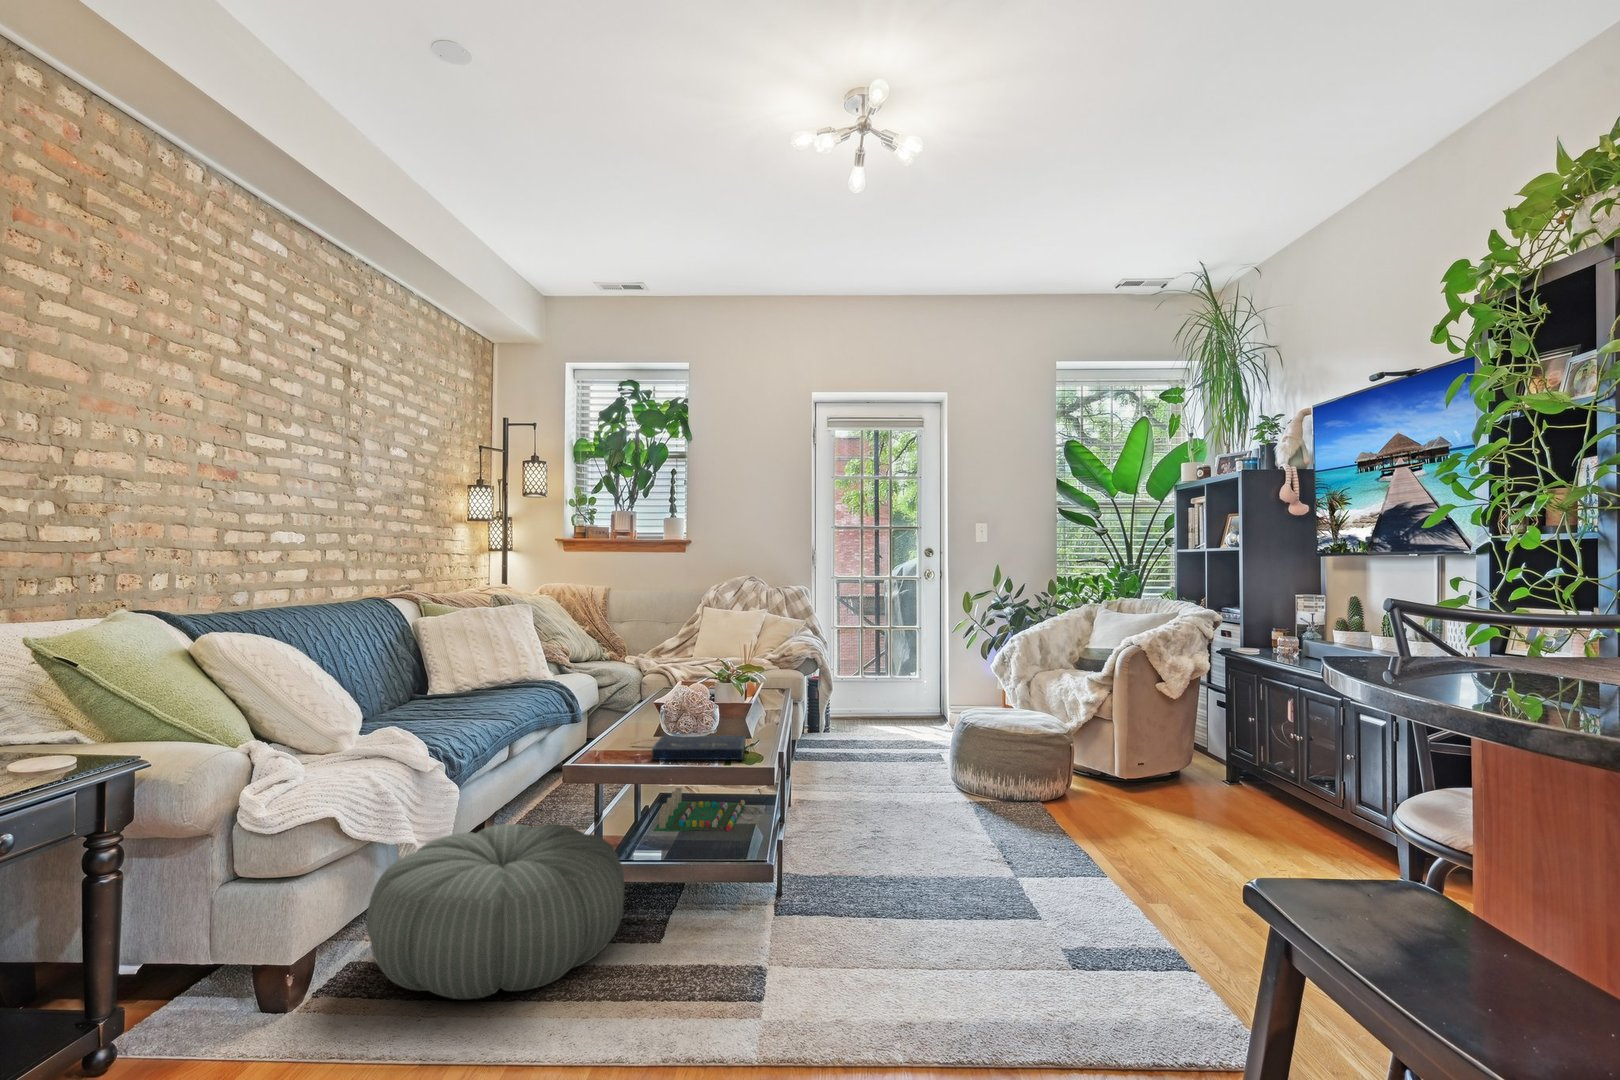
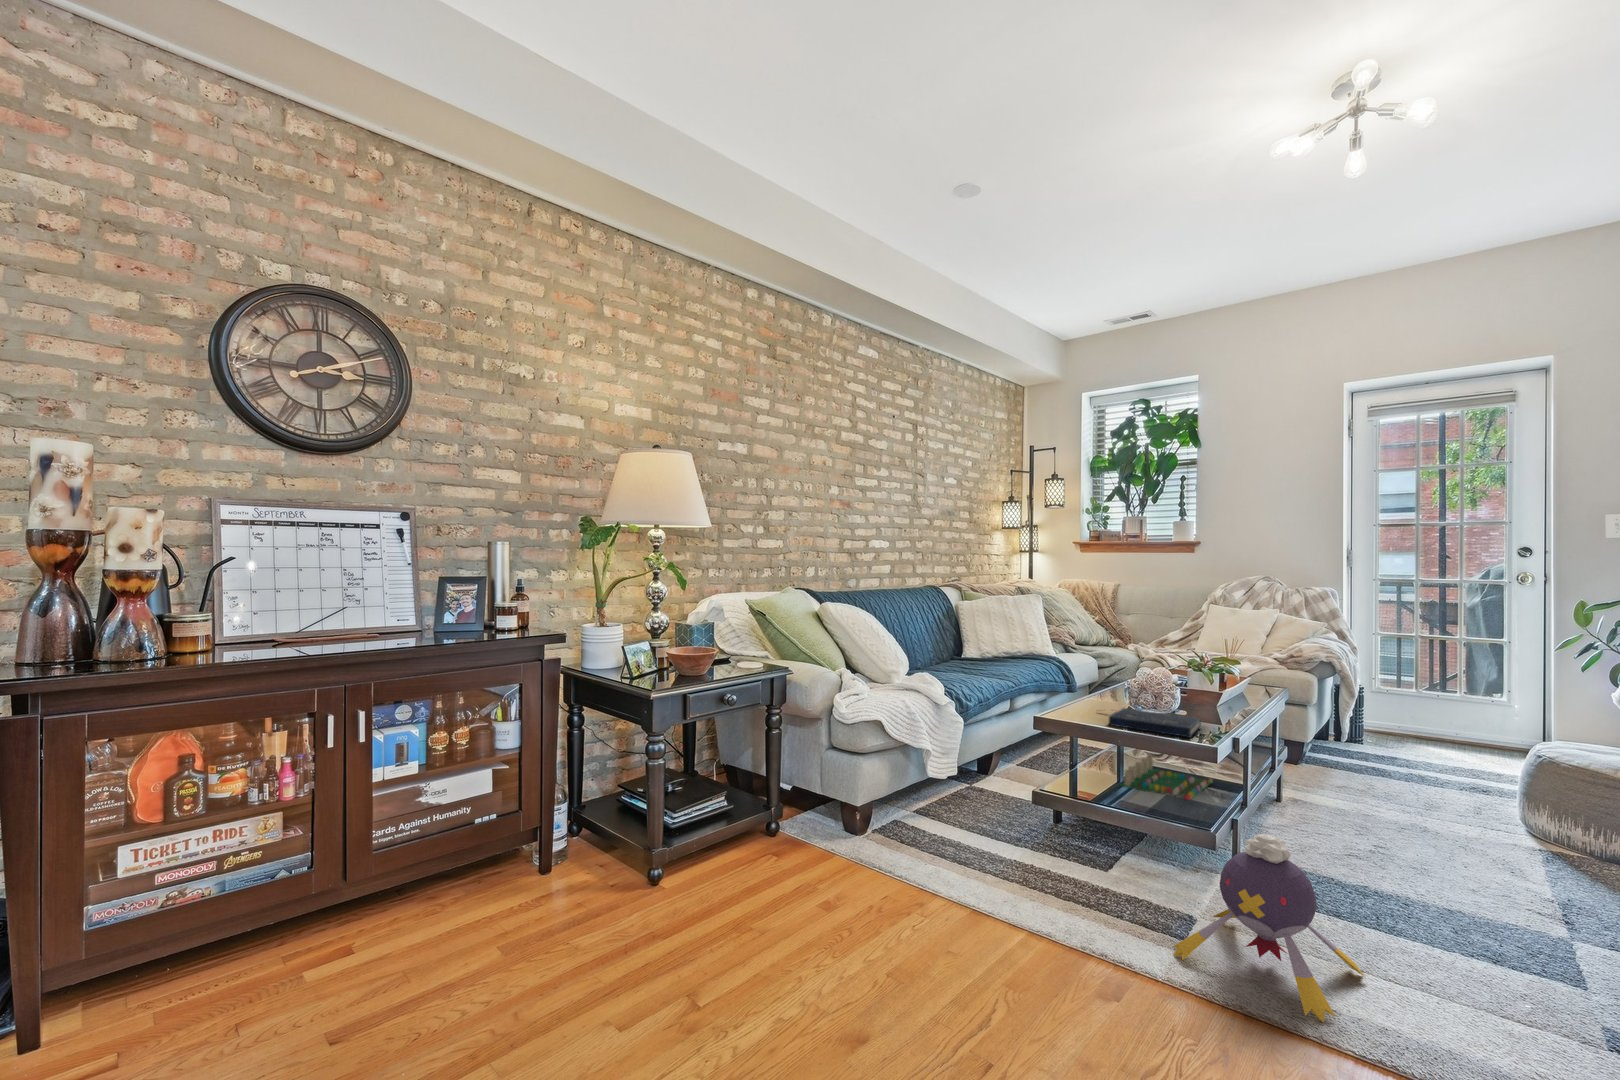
pouf: present [367,824,625,999] -> none [904,754,1083,873]
plush toy: none [754,856,926,1047] -> present [1174,834,1365,1022]

